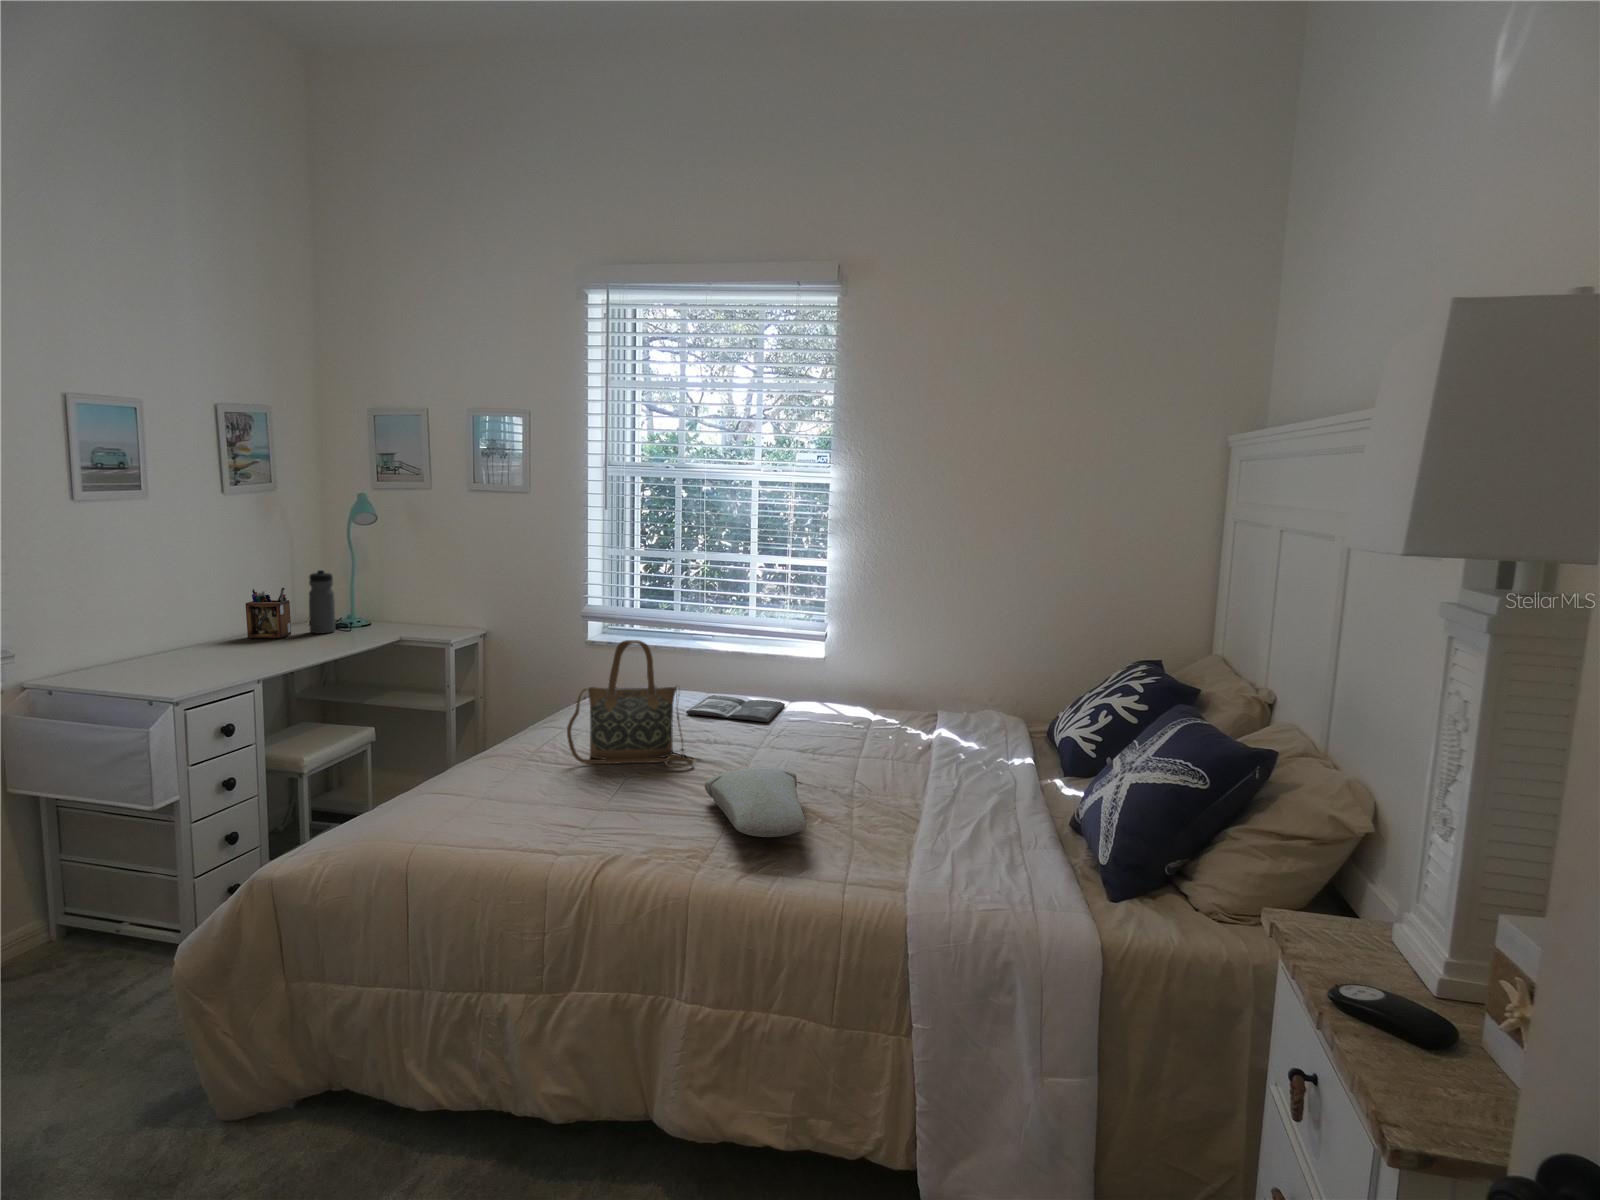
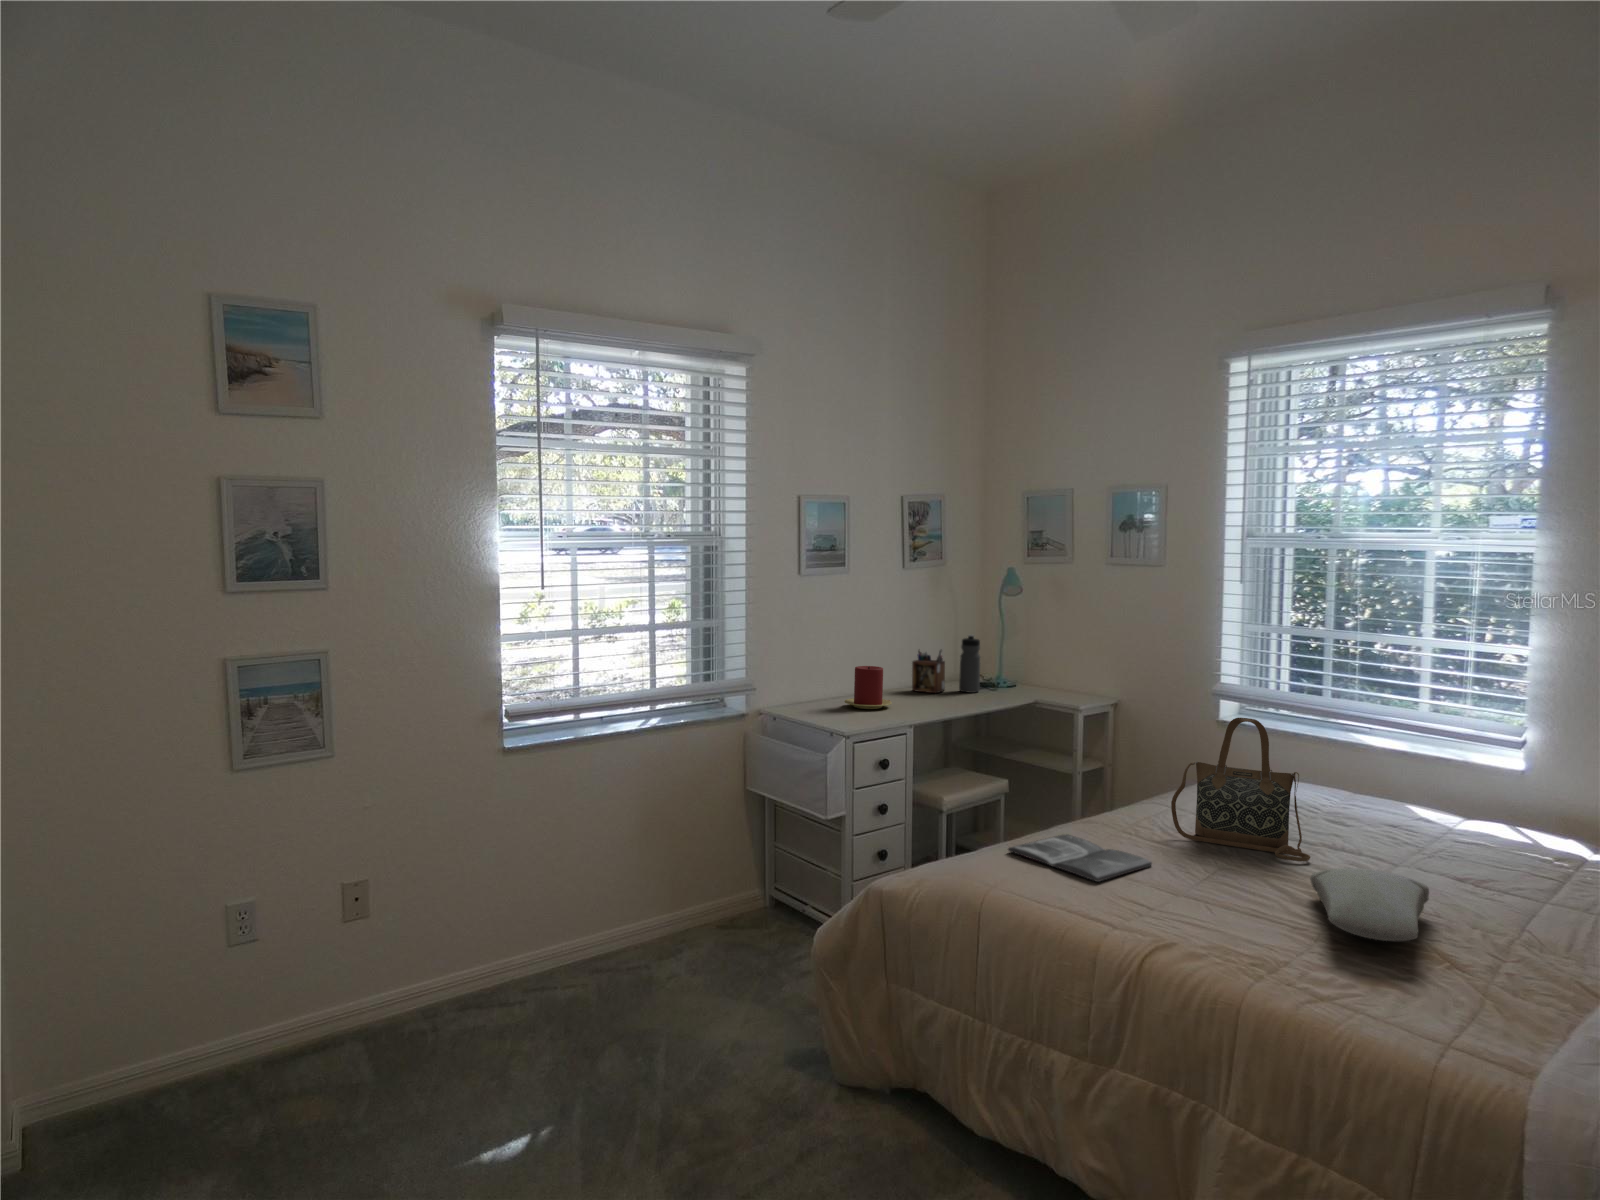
candle: none [150,615,221,669] -> present [845,666,892,709]
magazine: present [686,695,785,722] -> present [1008,834,1152,882]

